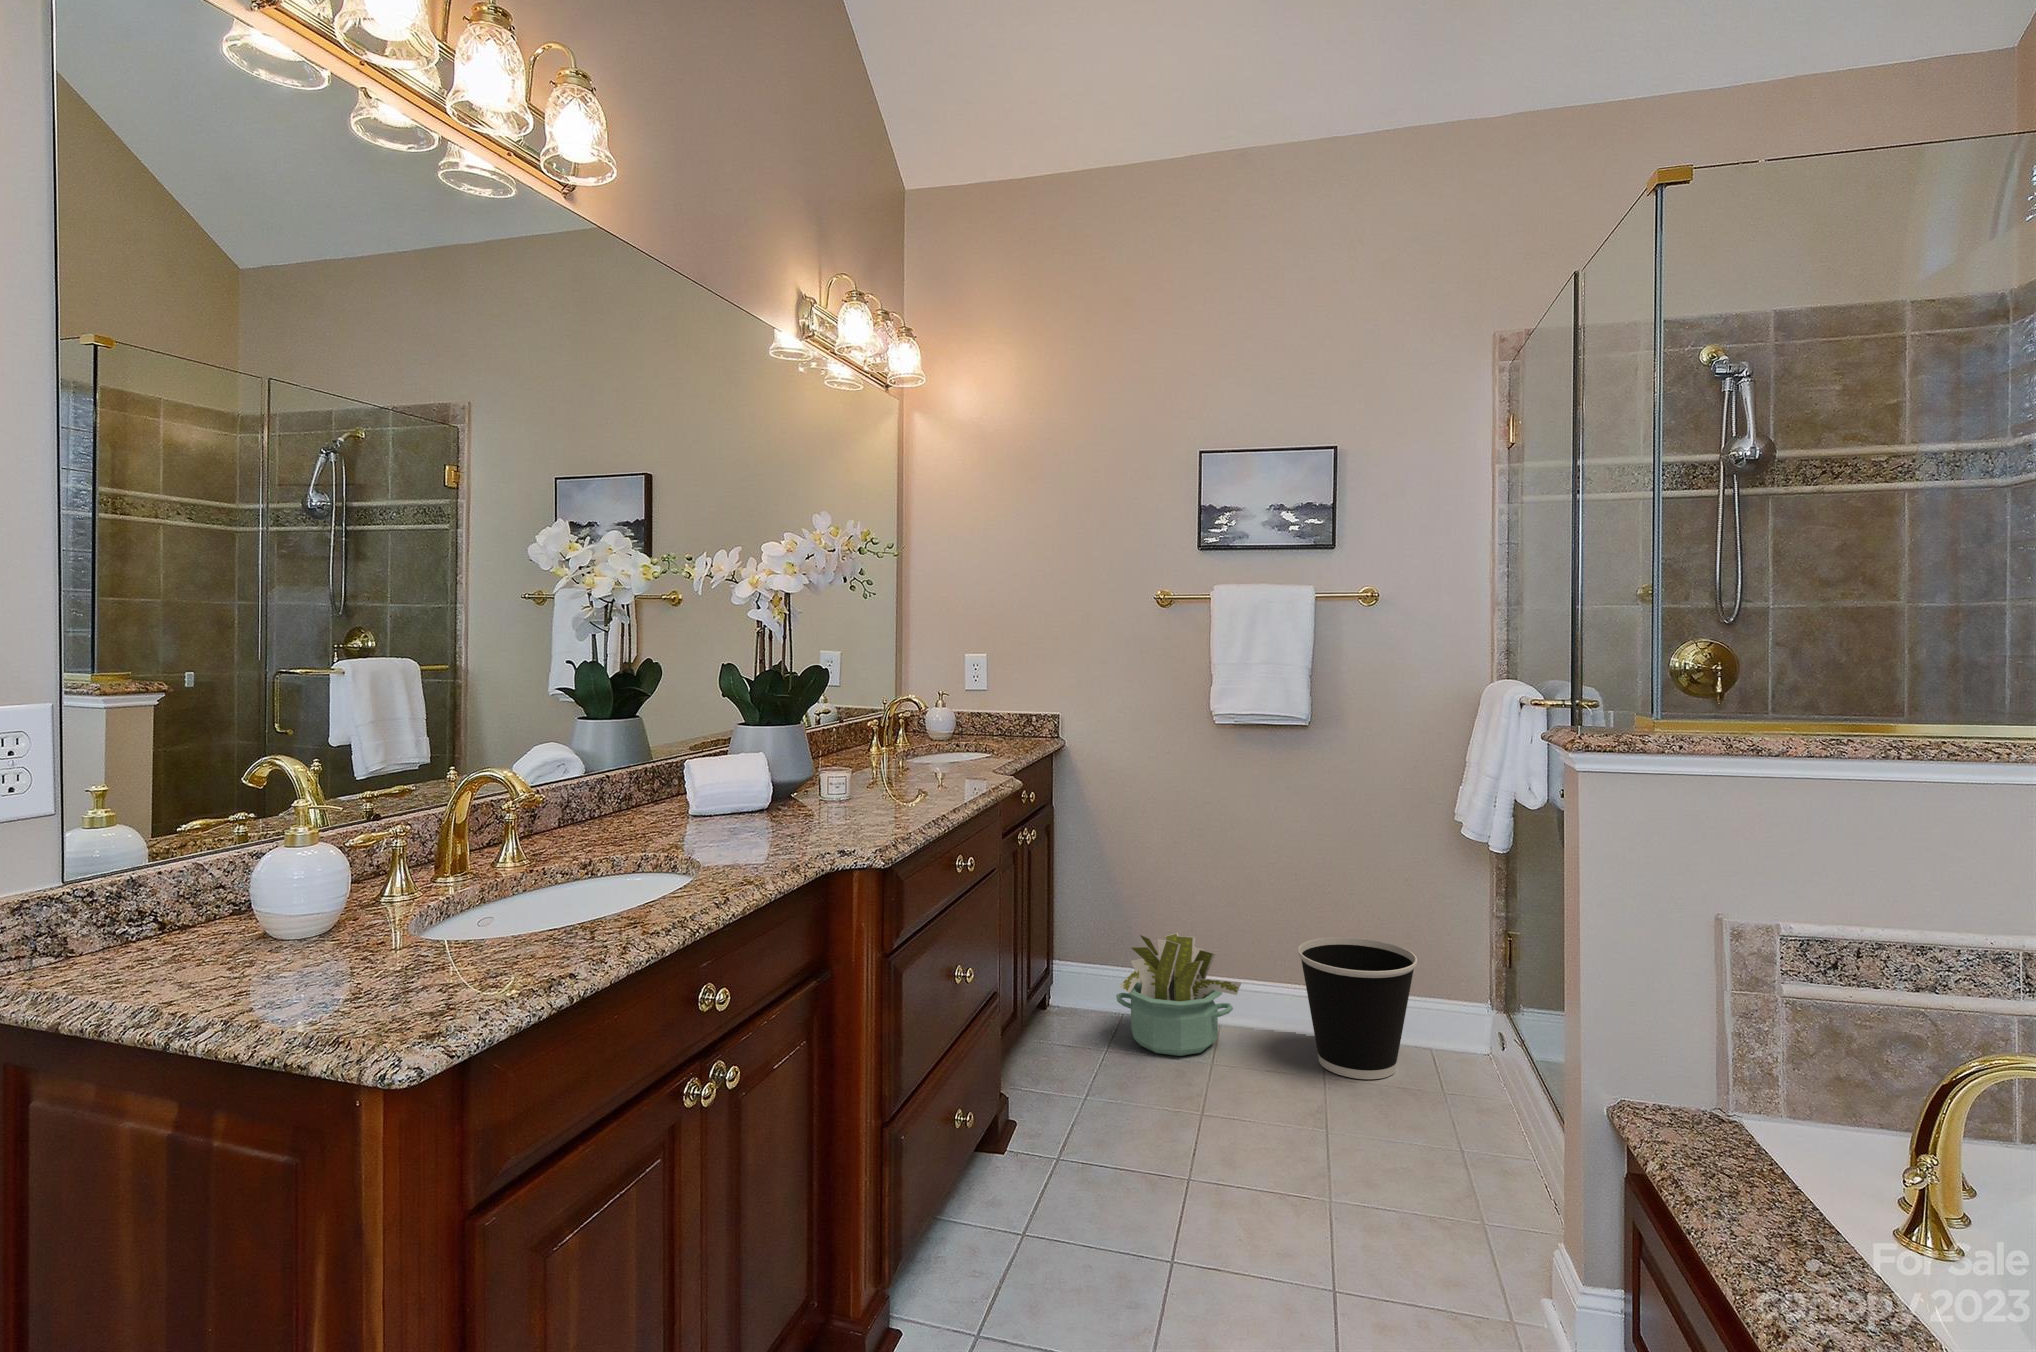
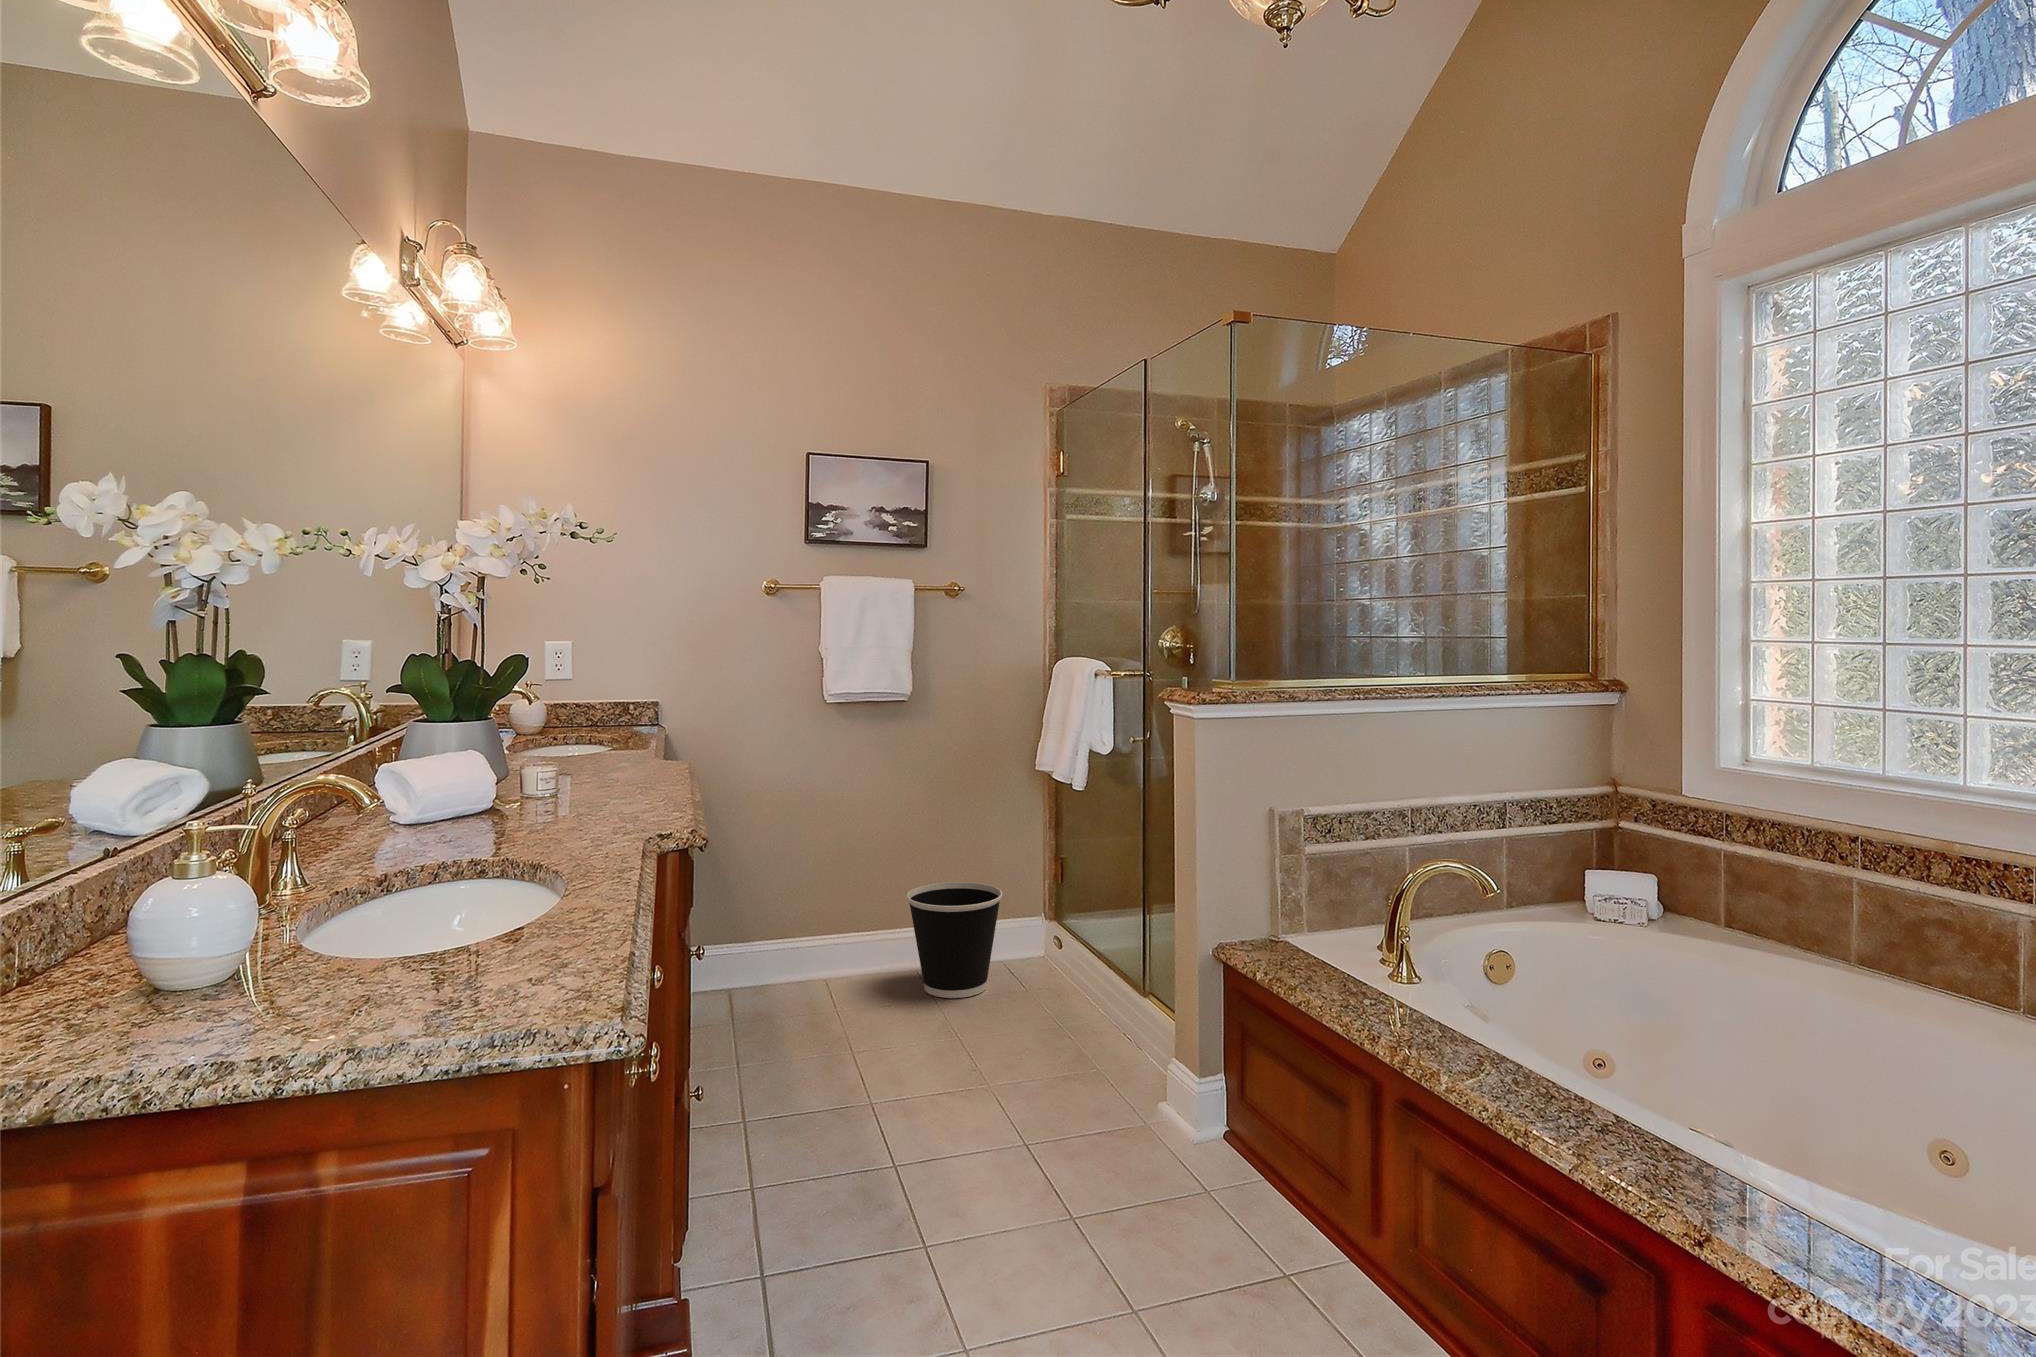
decorative plant: present [1116,933,1241,1056] -> none [738,902,859,1015]

